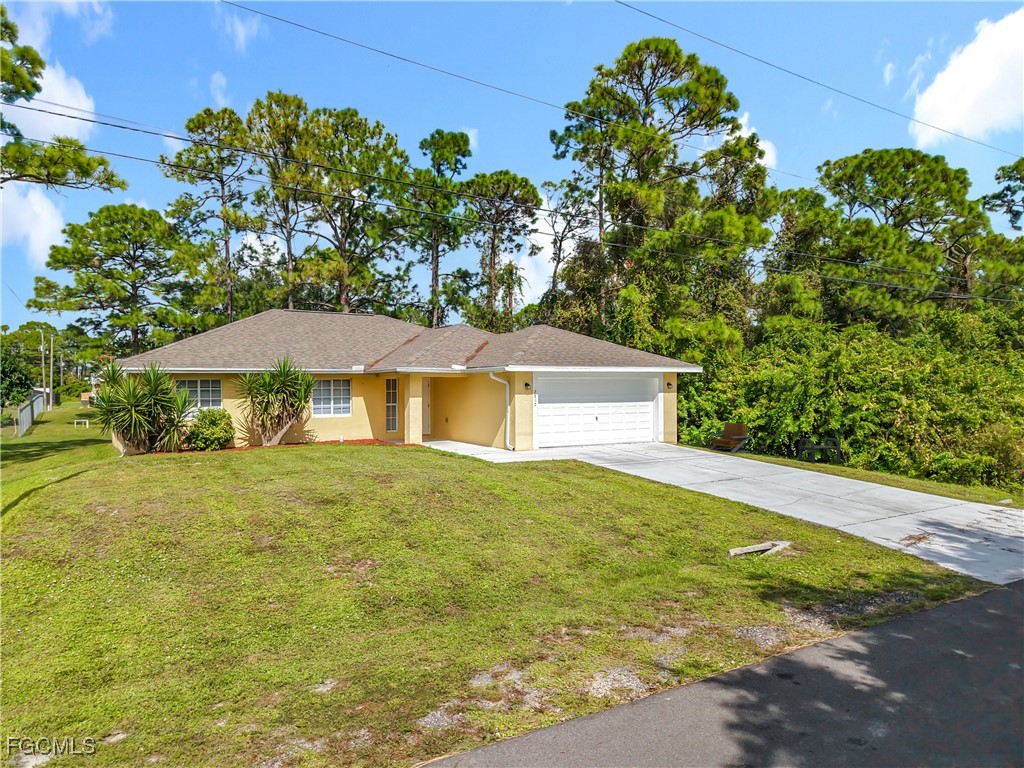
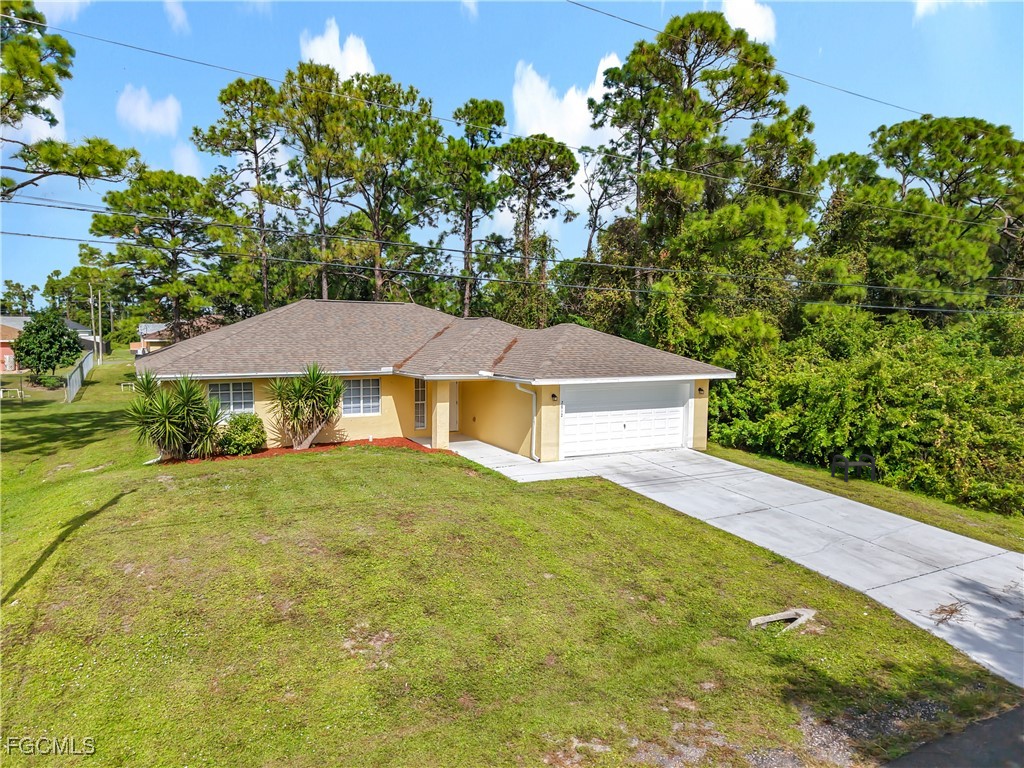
lounge chair: present [709,422,751,453] -> none [739,430,783,464]

